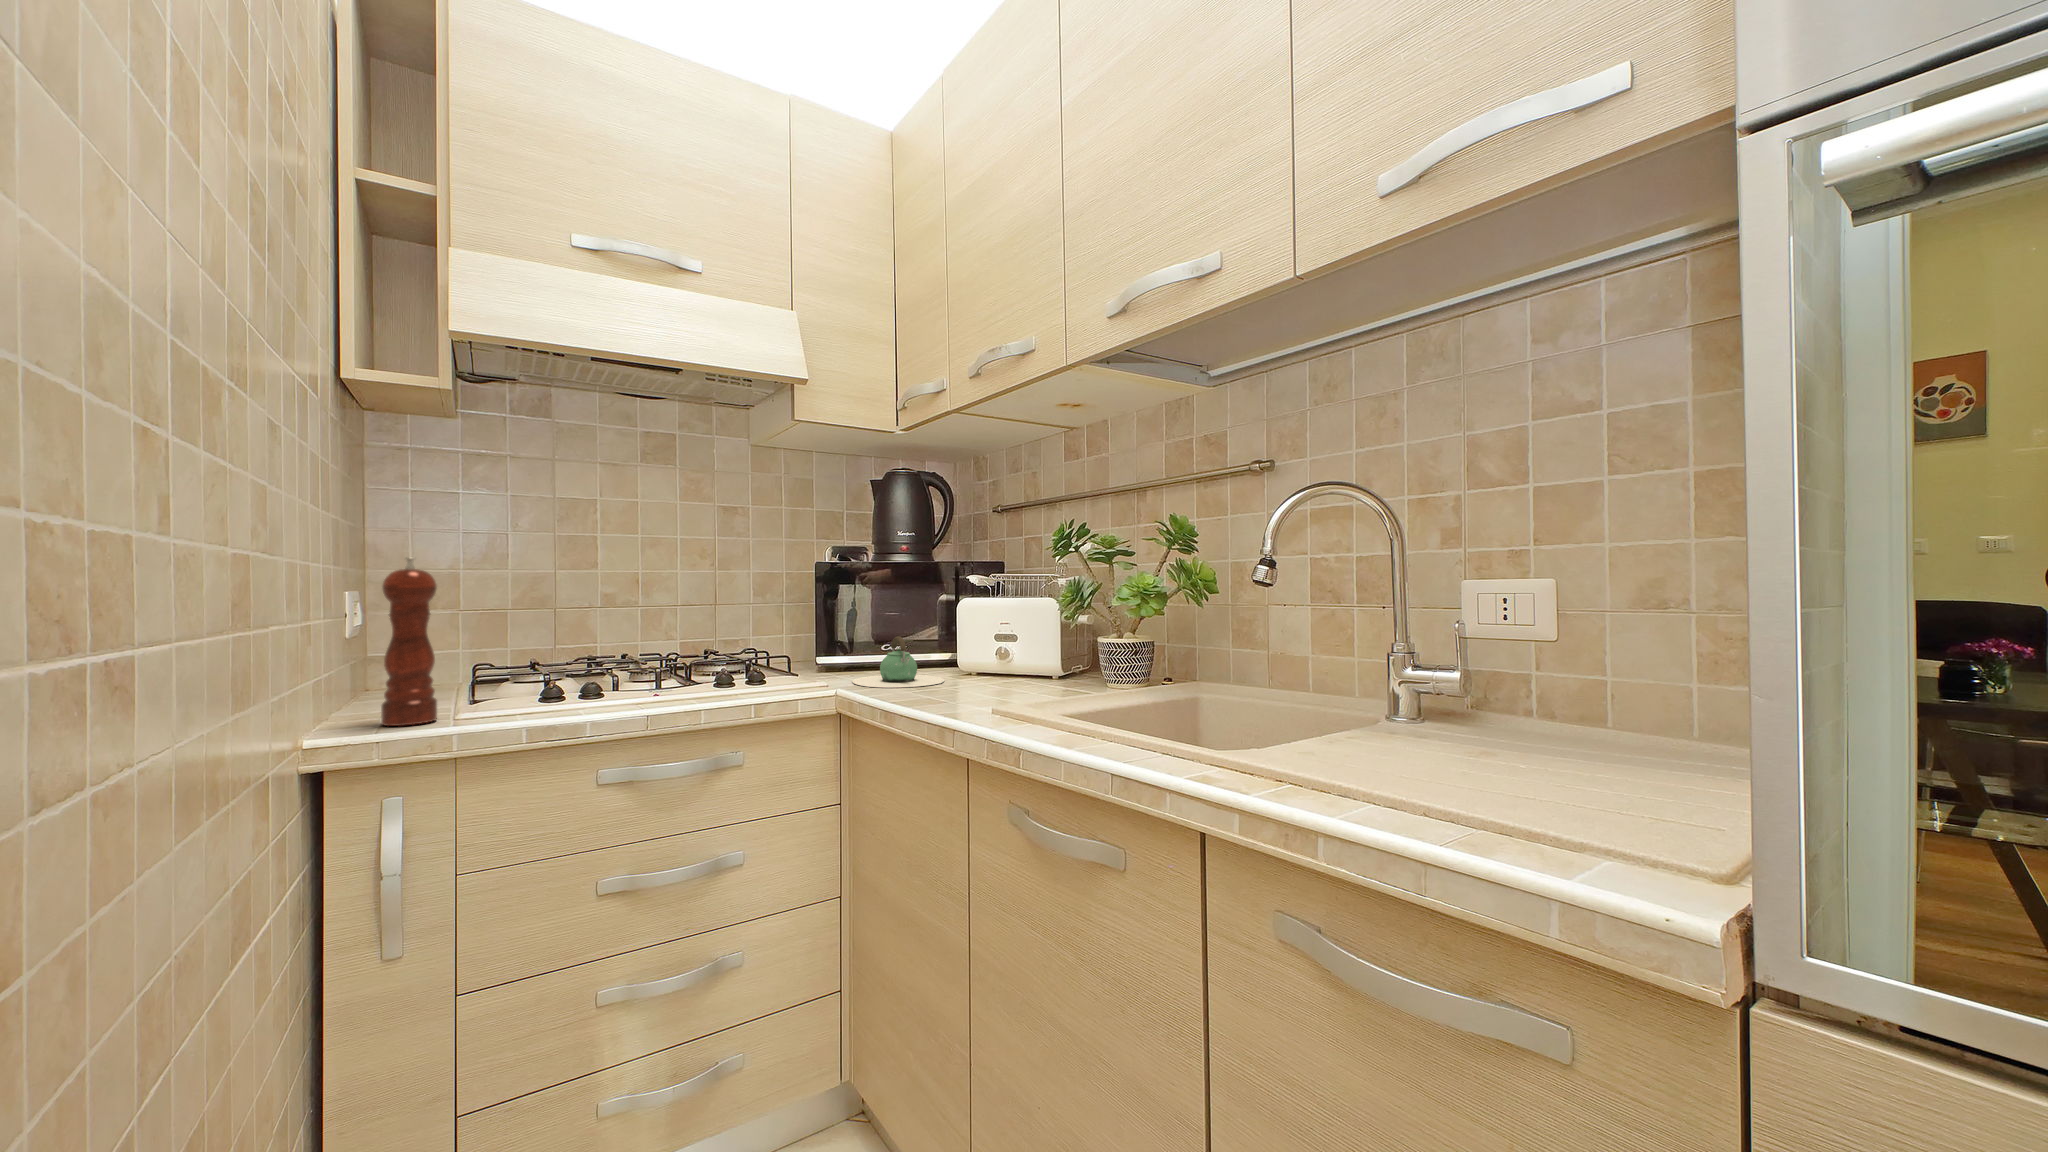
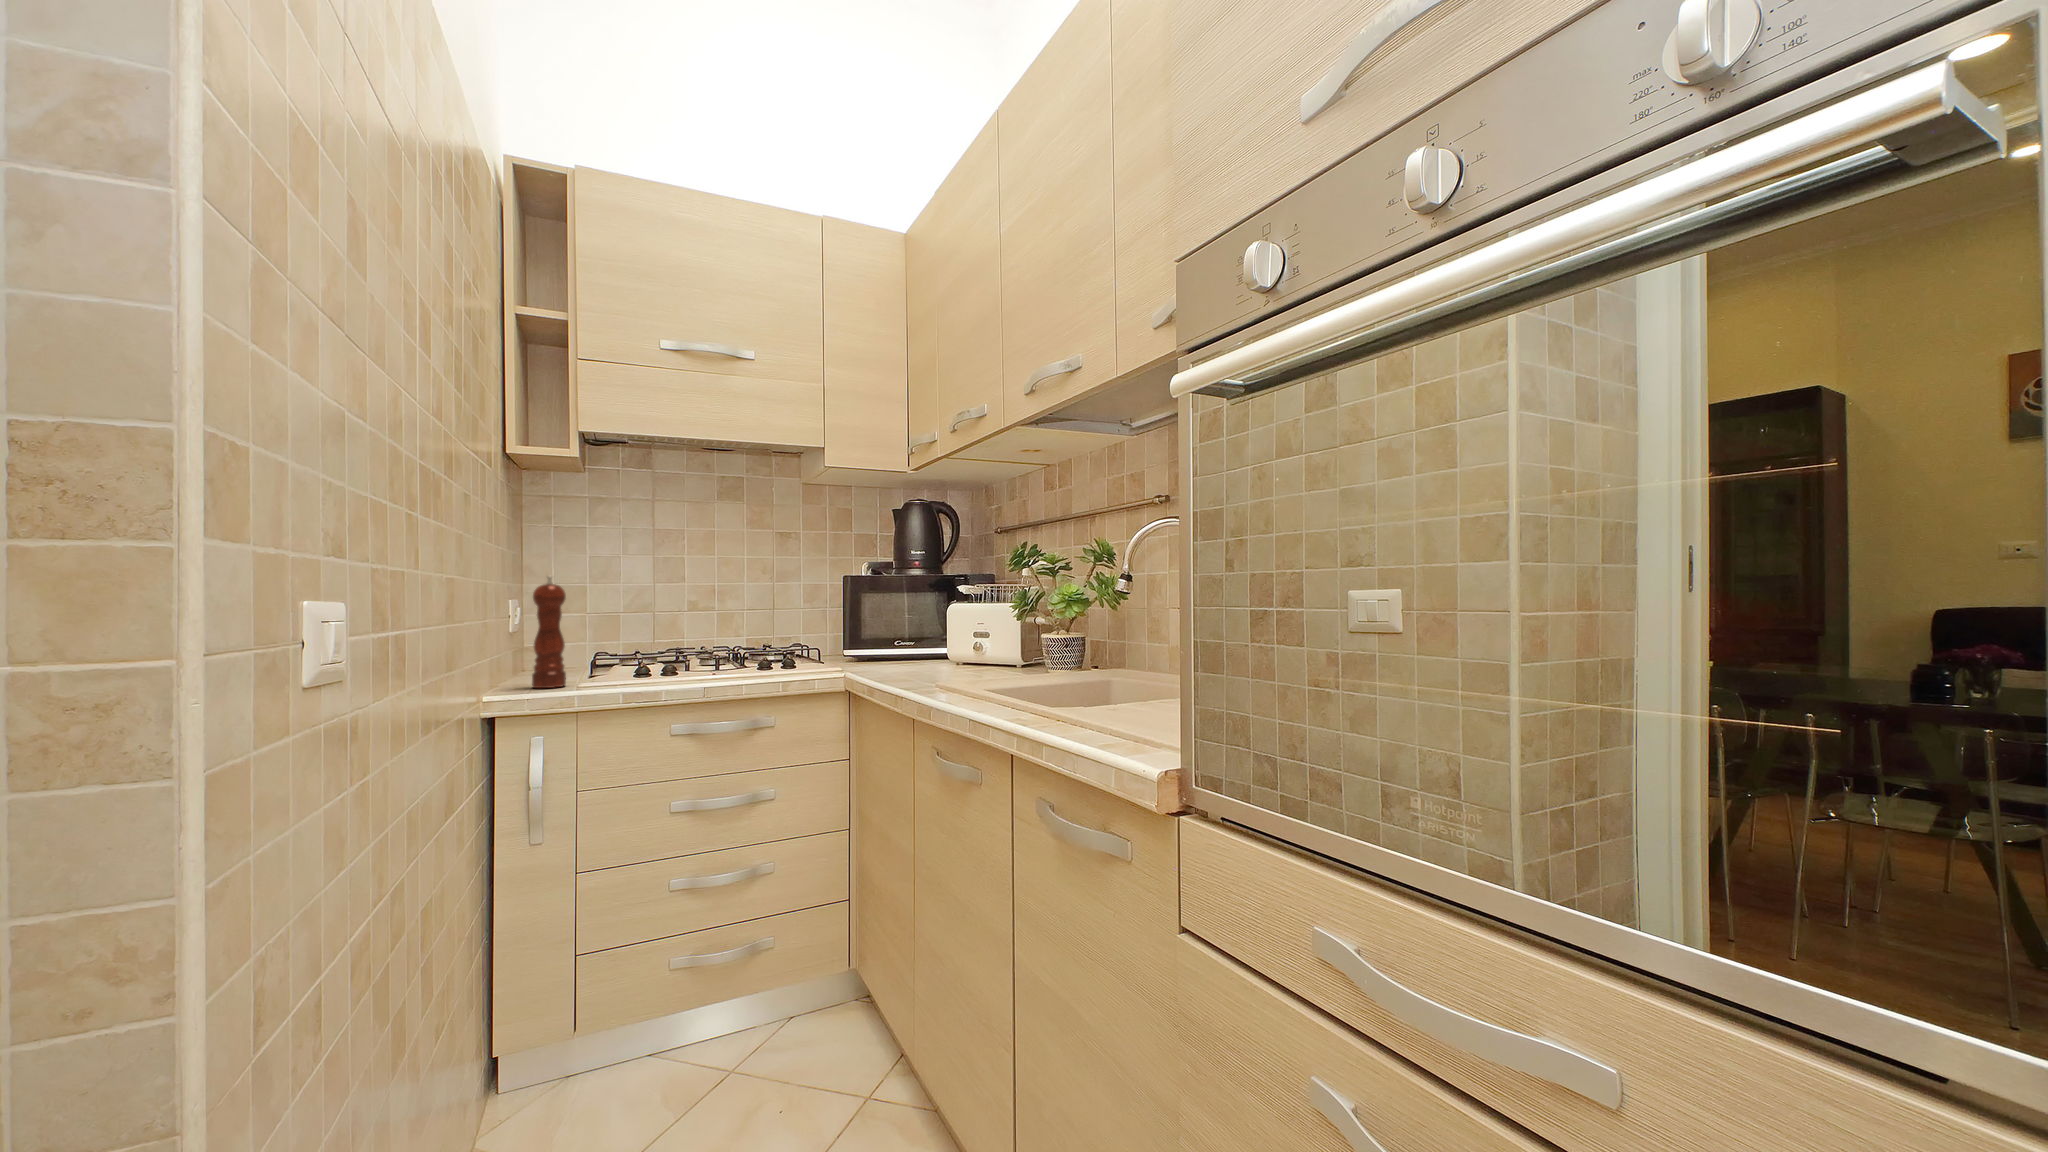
teapot: present [852,636,944,688] -> none [861,634,932,673]

